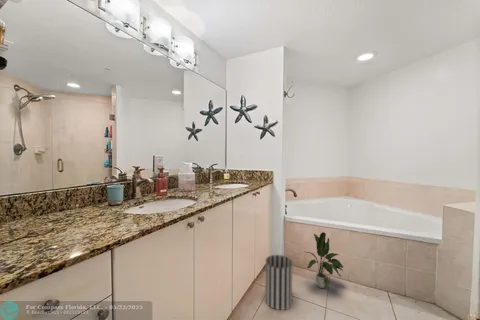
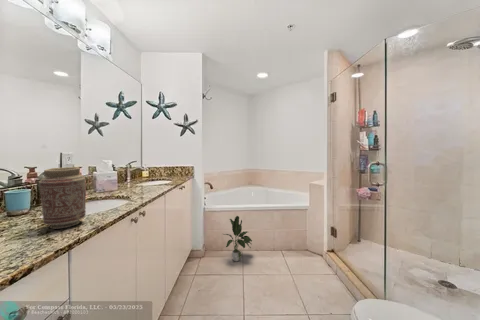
vase: none [104,168,143,225] -> present [39,167,86,229]
wastebasket: present [265,255,292,310] -> none [192,241,215,287]

